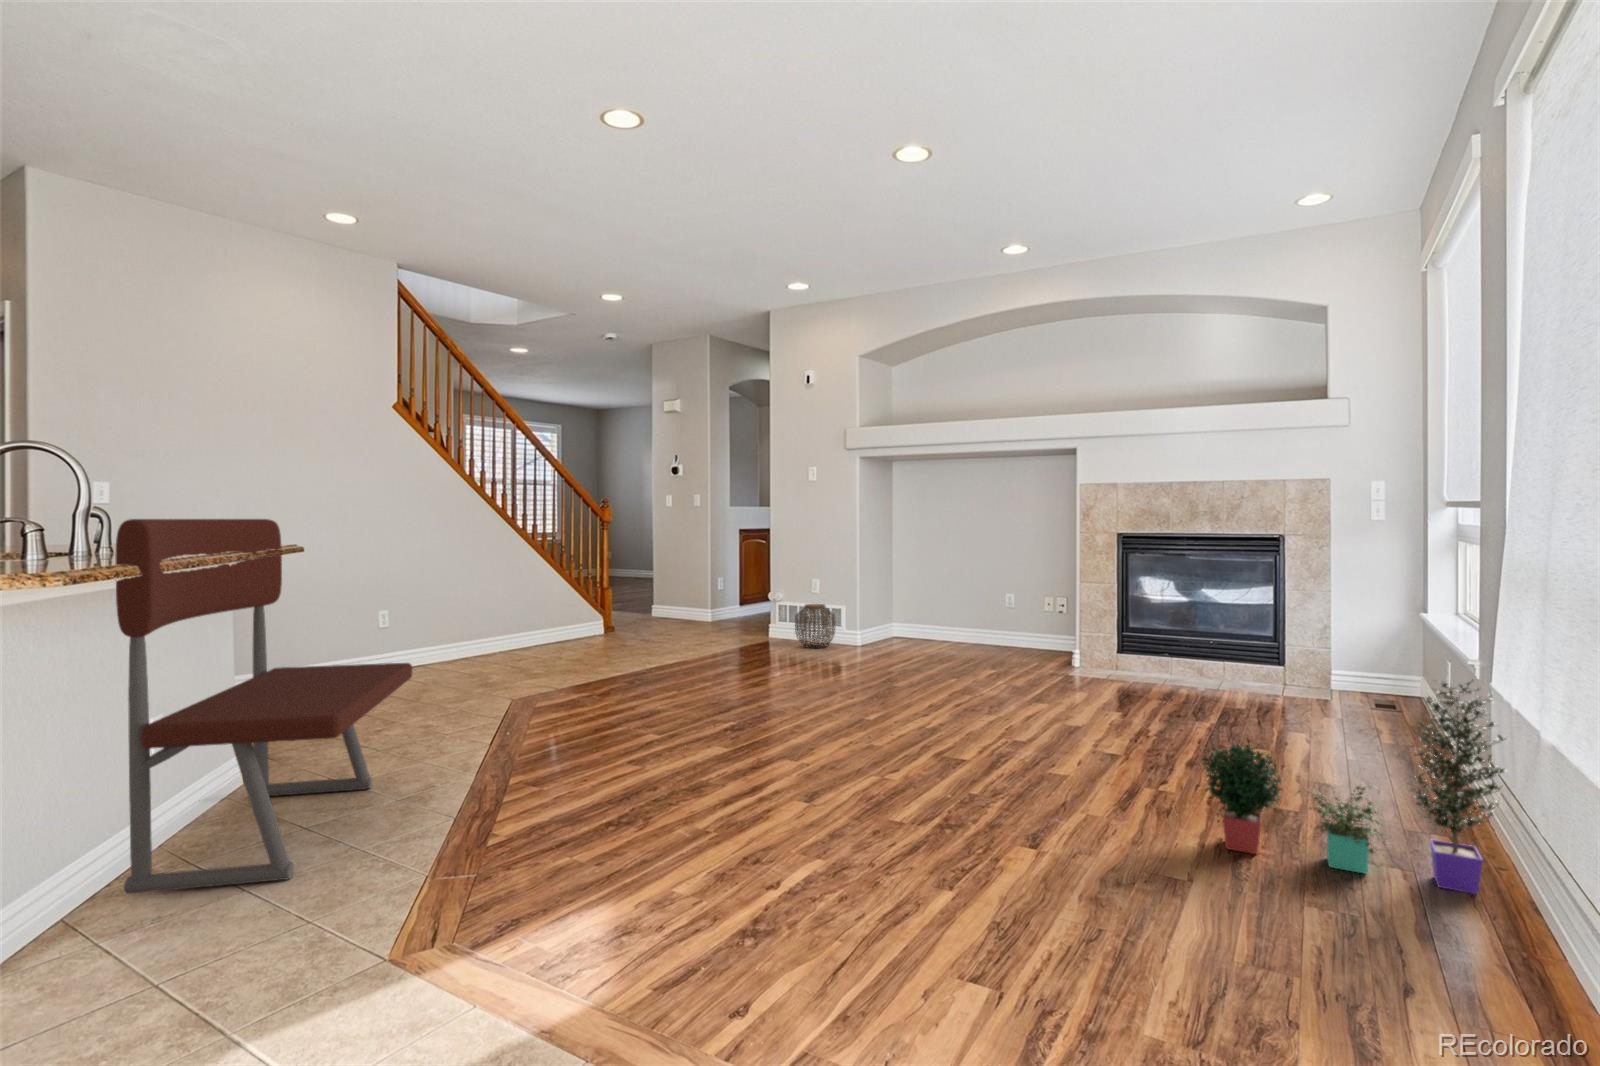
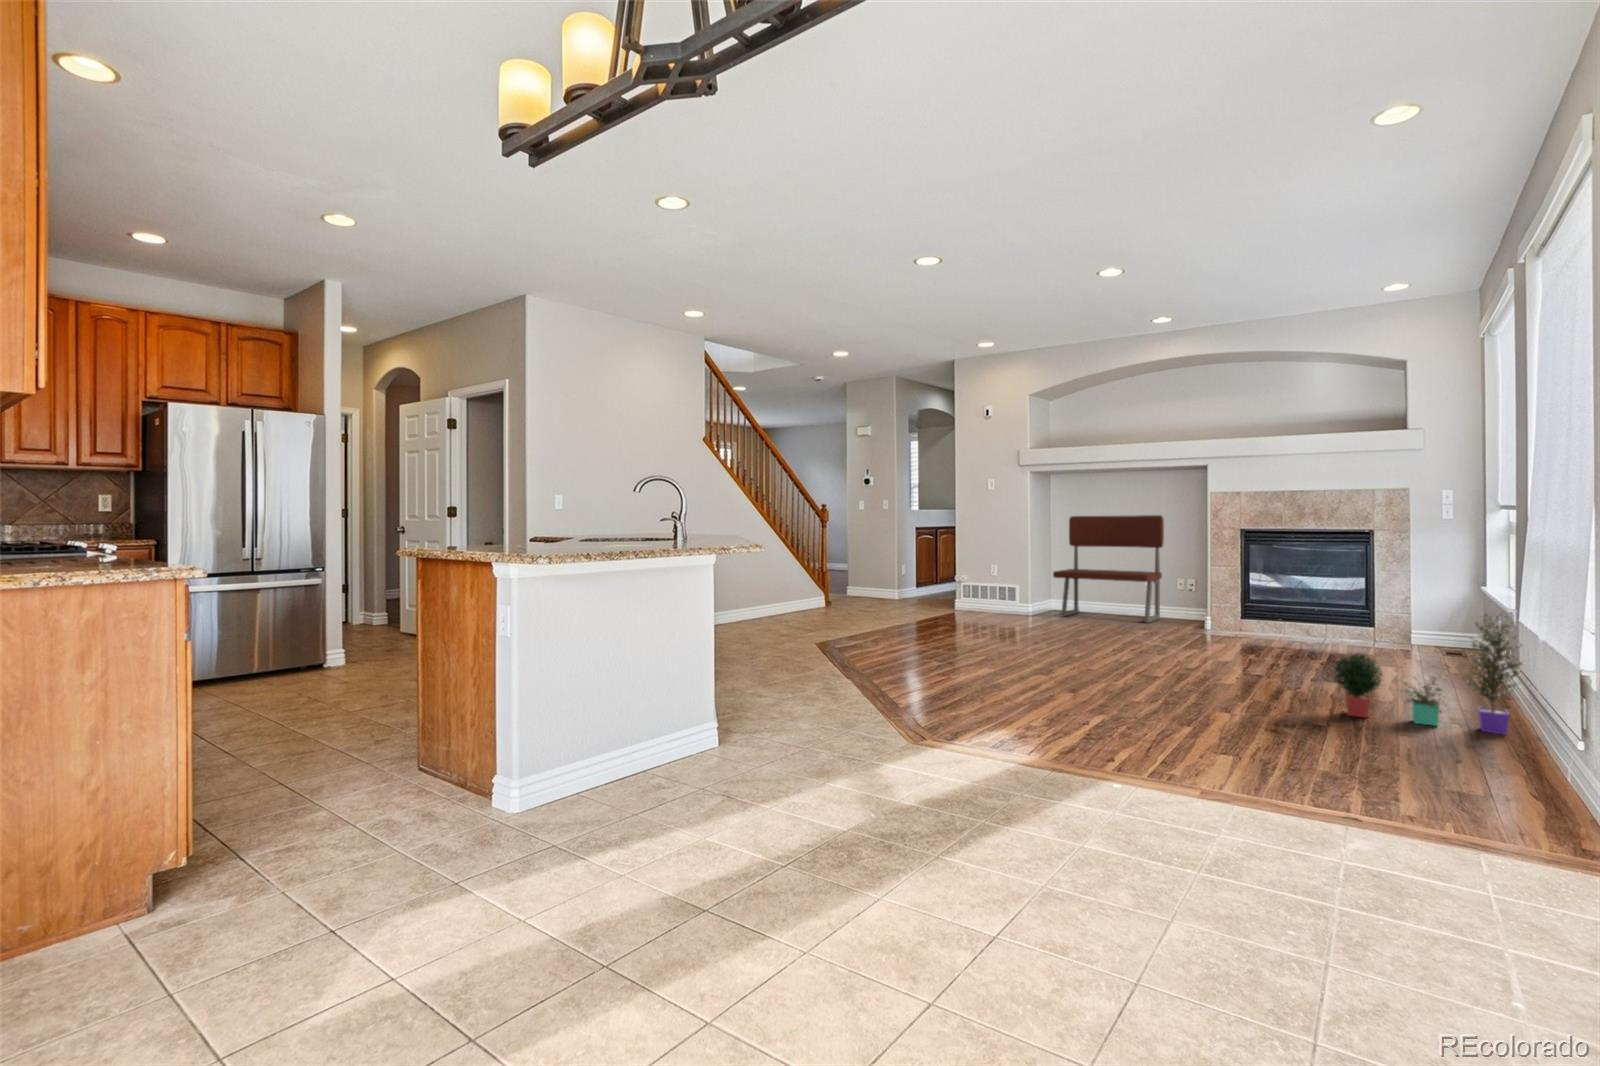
bench: present [115,519,412,894] -> present [1053,515,1164,623]
woven basket: present [795,604,835,648] -> none [980,584,1011,616]

